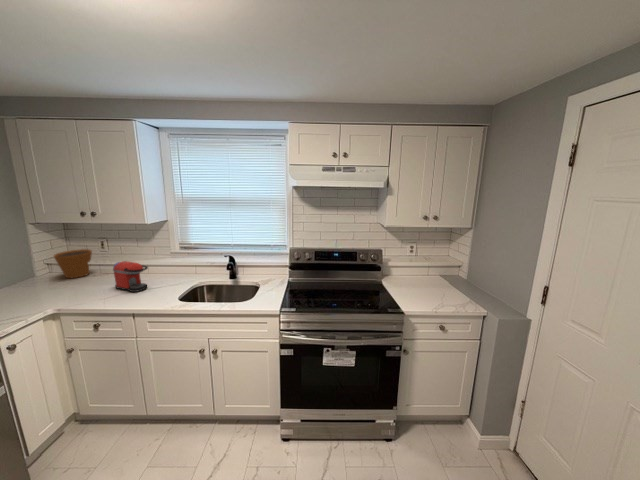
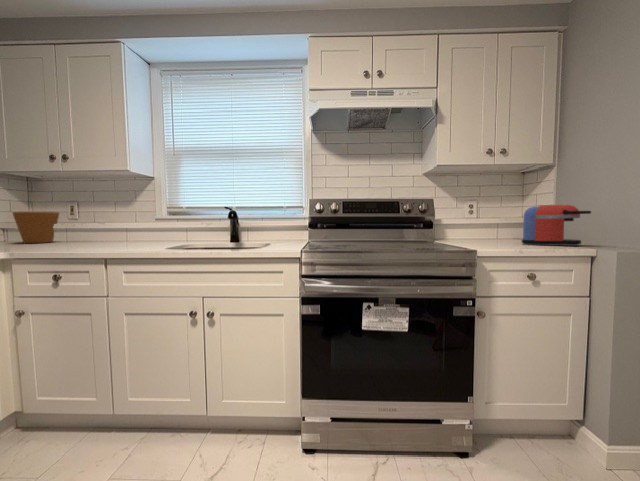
coffee maker: present [113,261,148,292] -> present [522,205,591,246]

